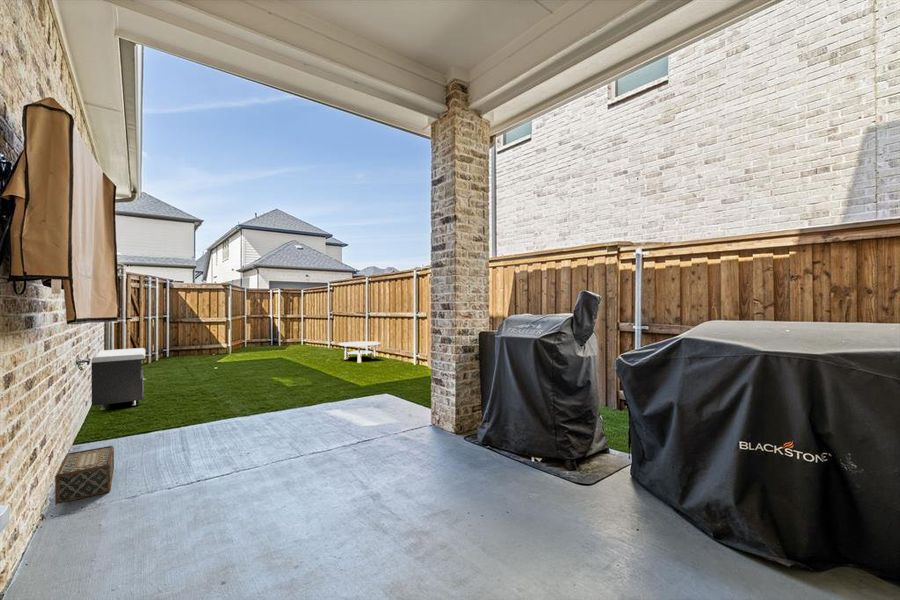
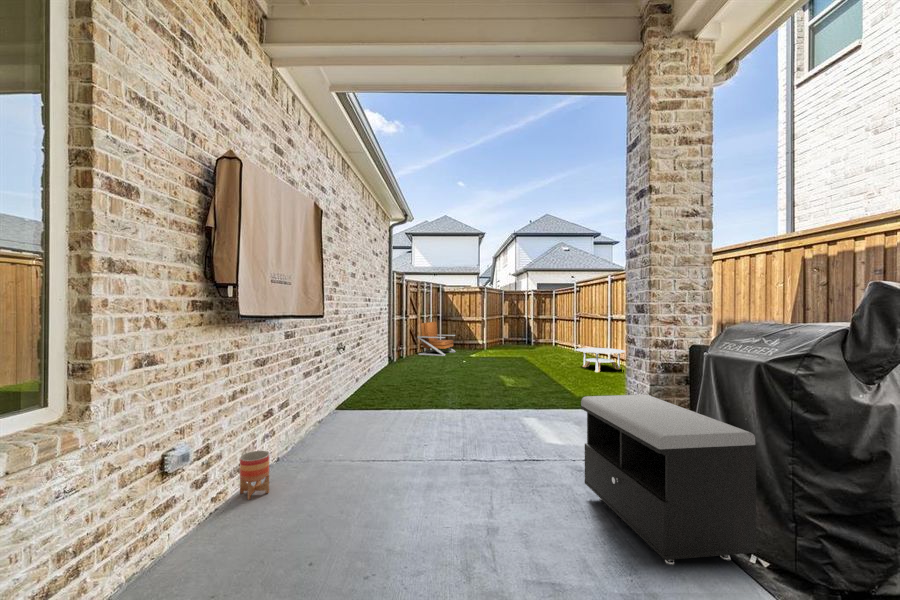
lounge chair: none [144,325,196,365] -> present [417,322,455,356]
storage bench: present [91,348,145,410] -> present [581,395,756,565]
woven basket: present [55,446,114,504] -> none [290,415,335,451]
planter: none [24,504,78,574] -> present [240,451,270,500]

